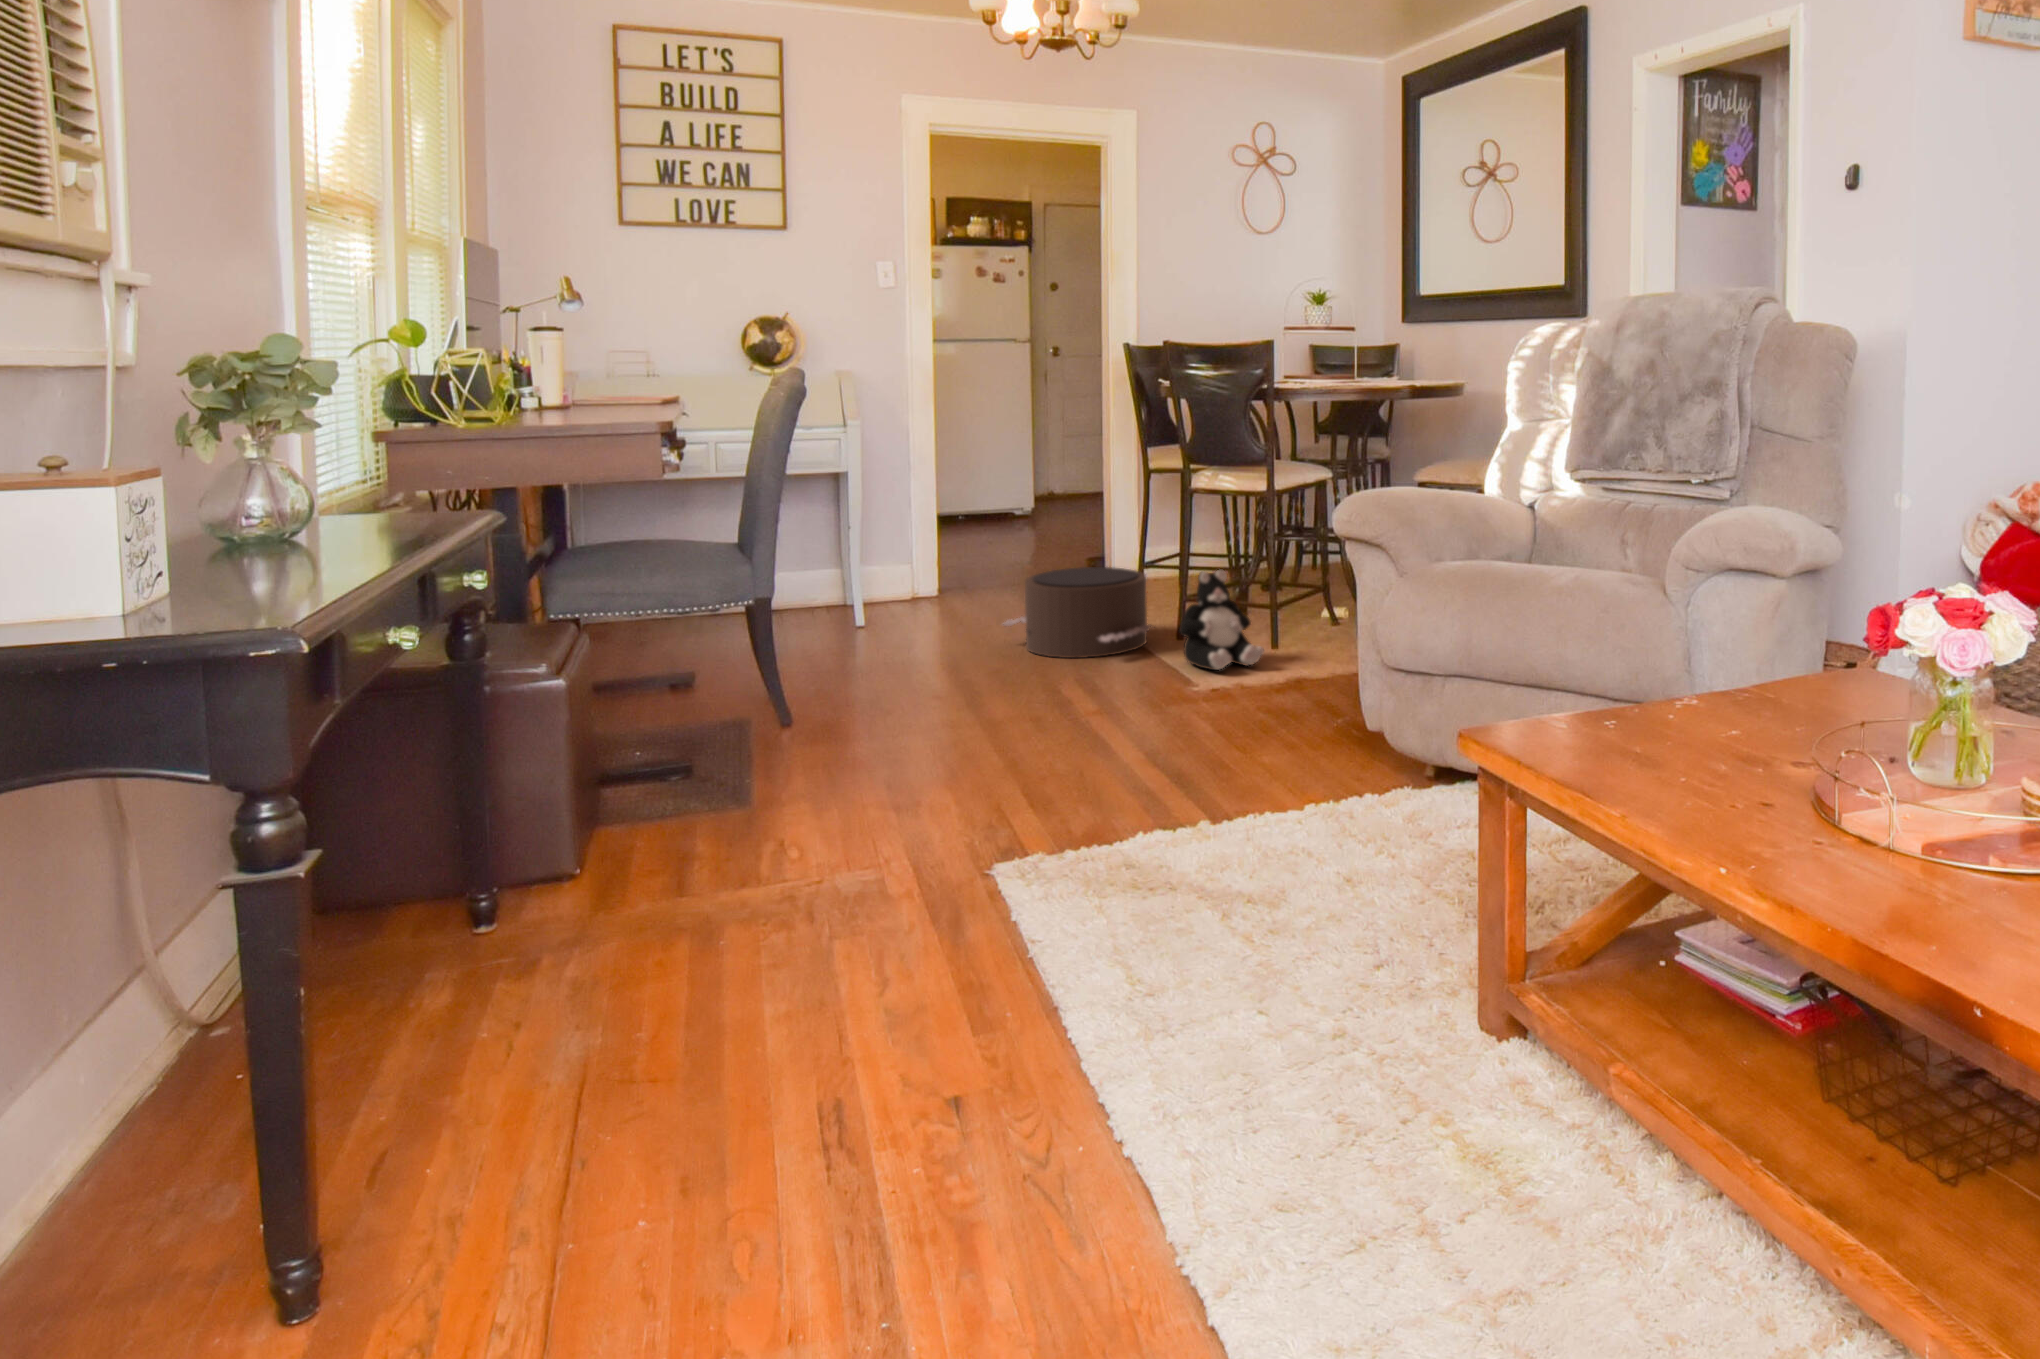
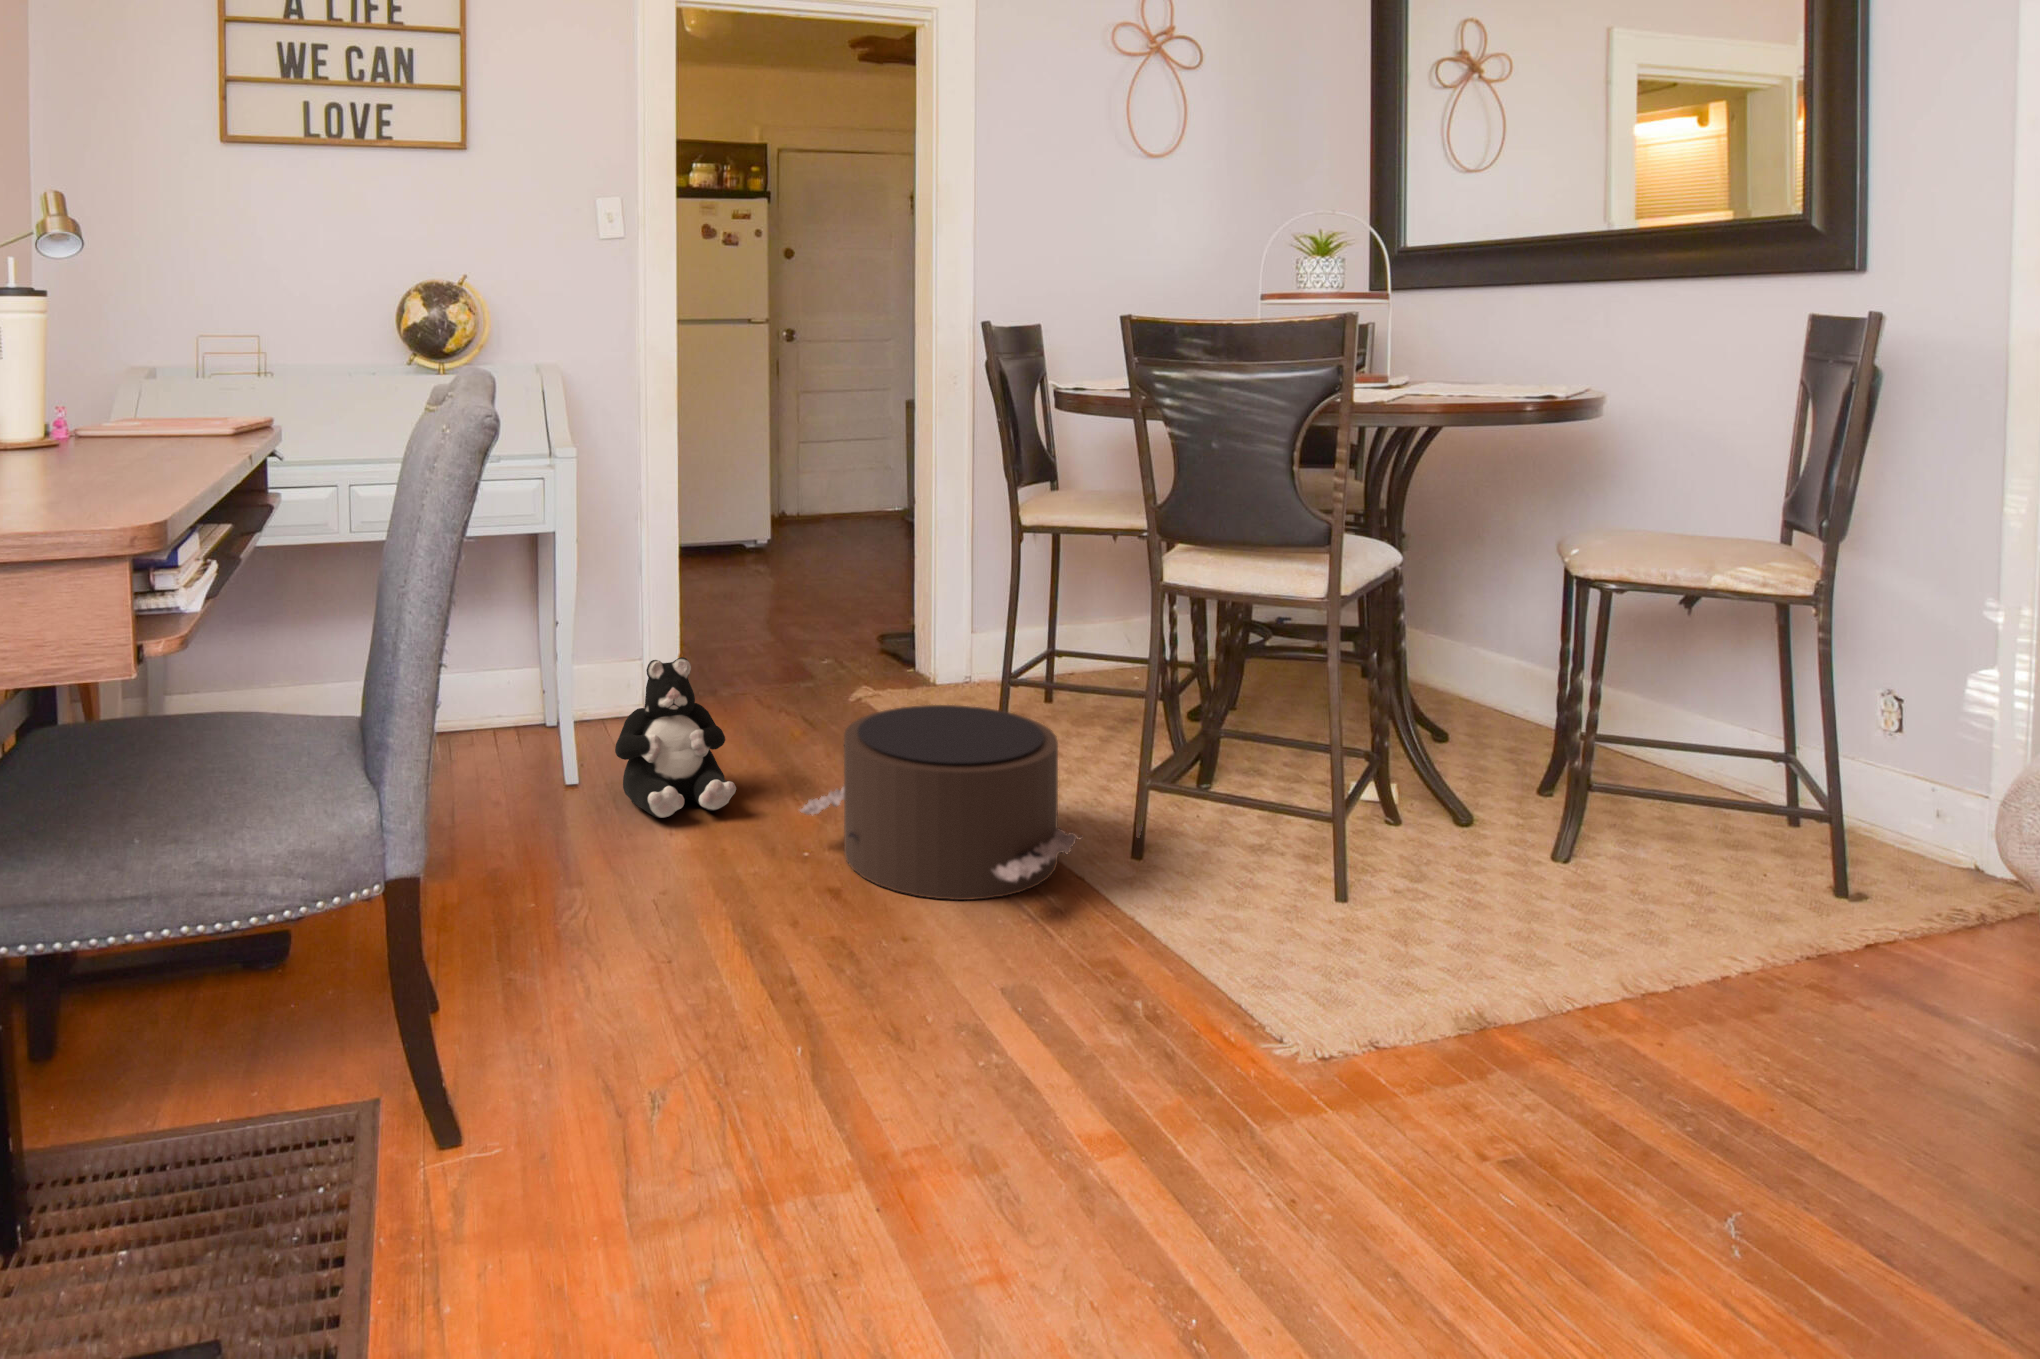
plush toy: present [1180,569,1264,670] -> present [615,657,736,818]

